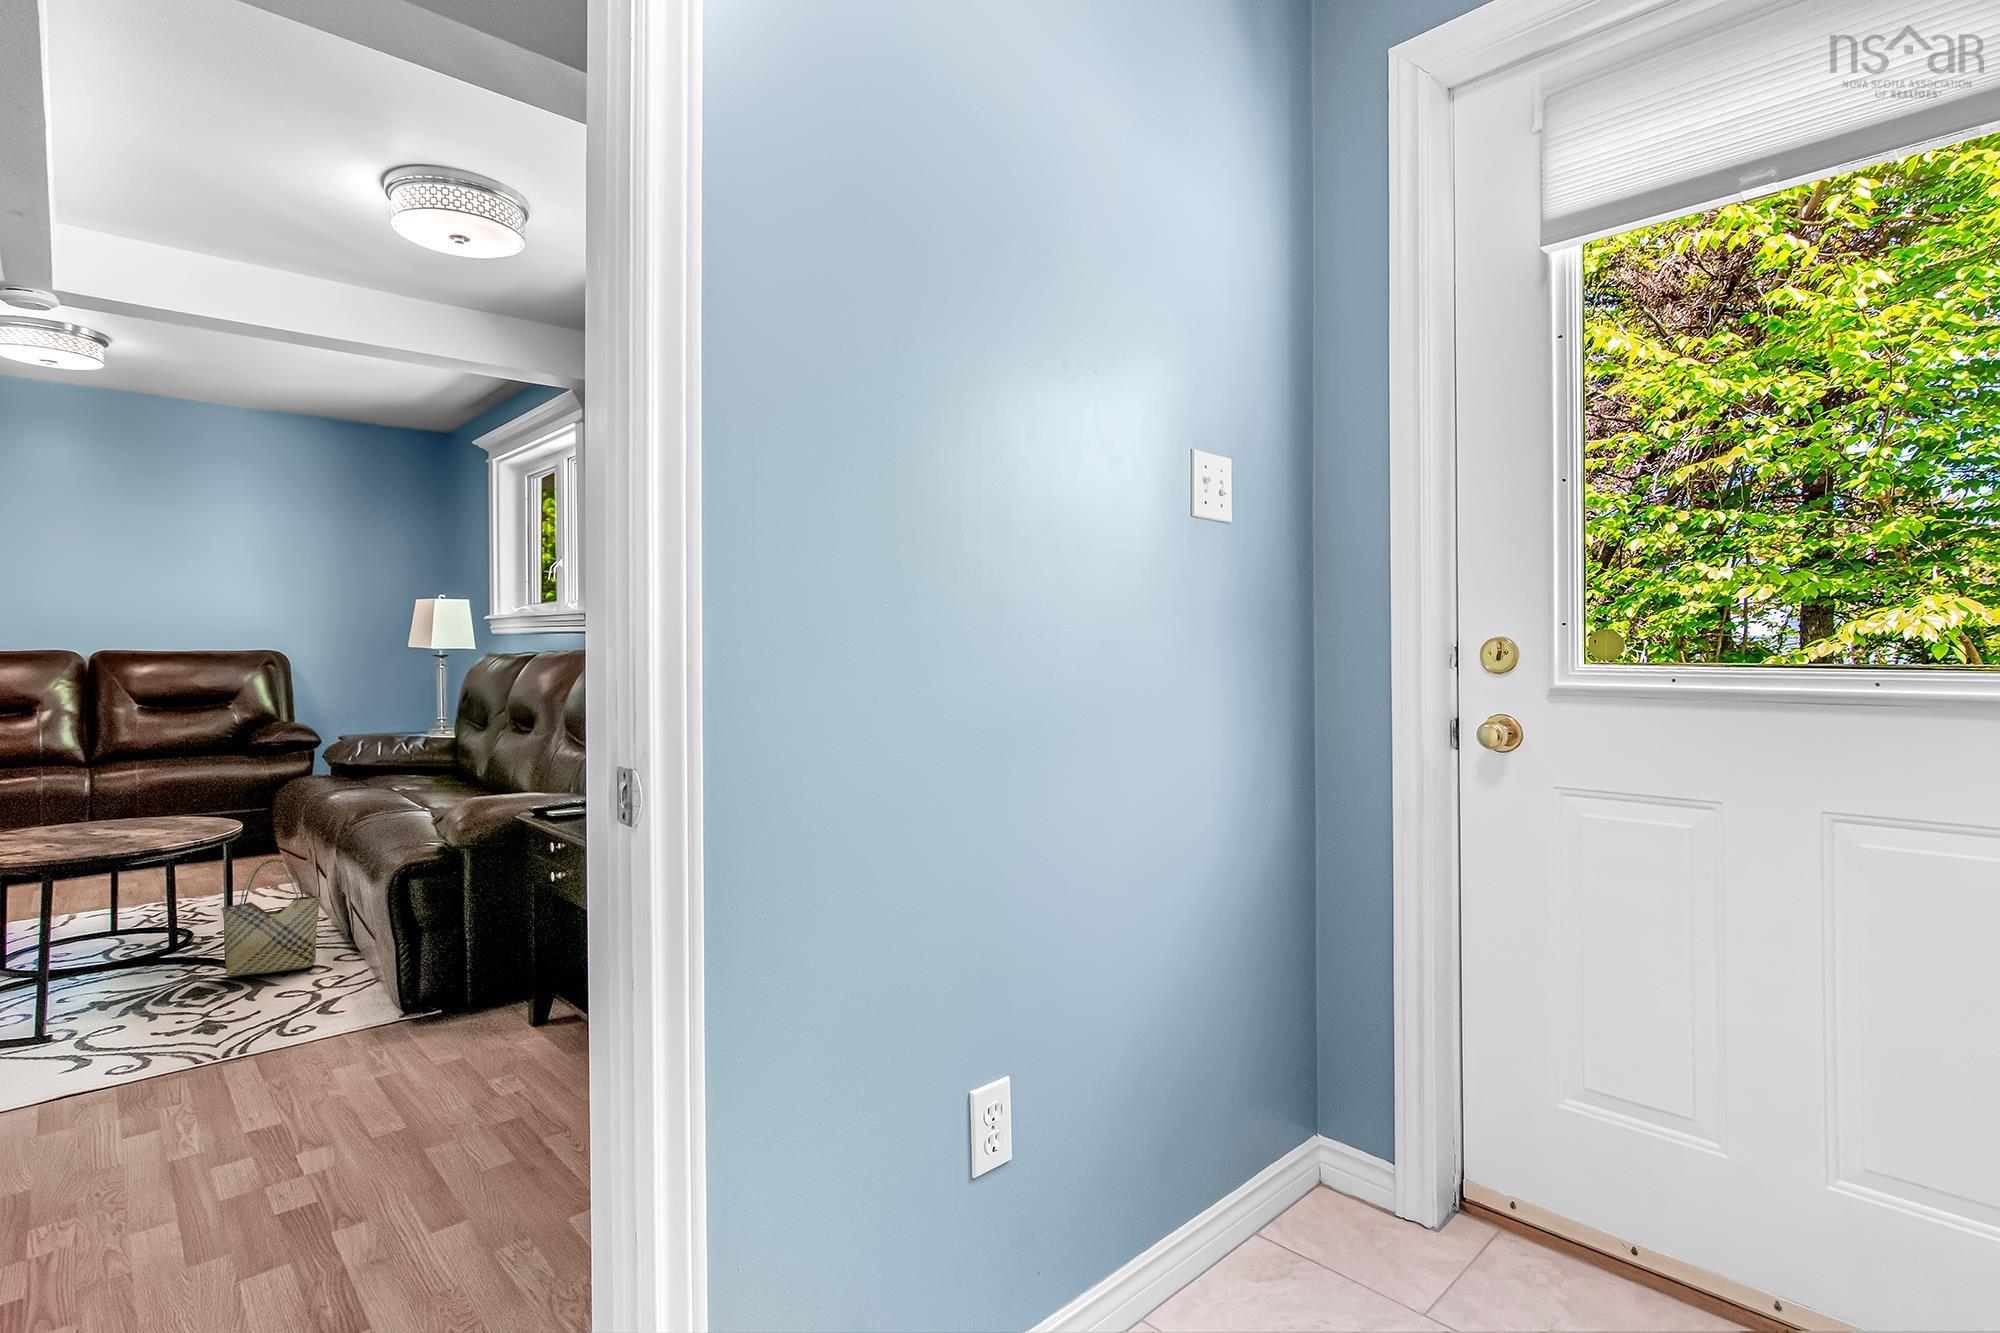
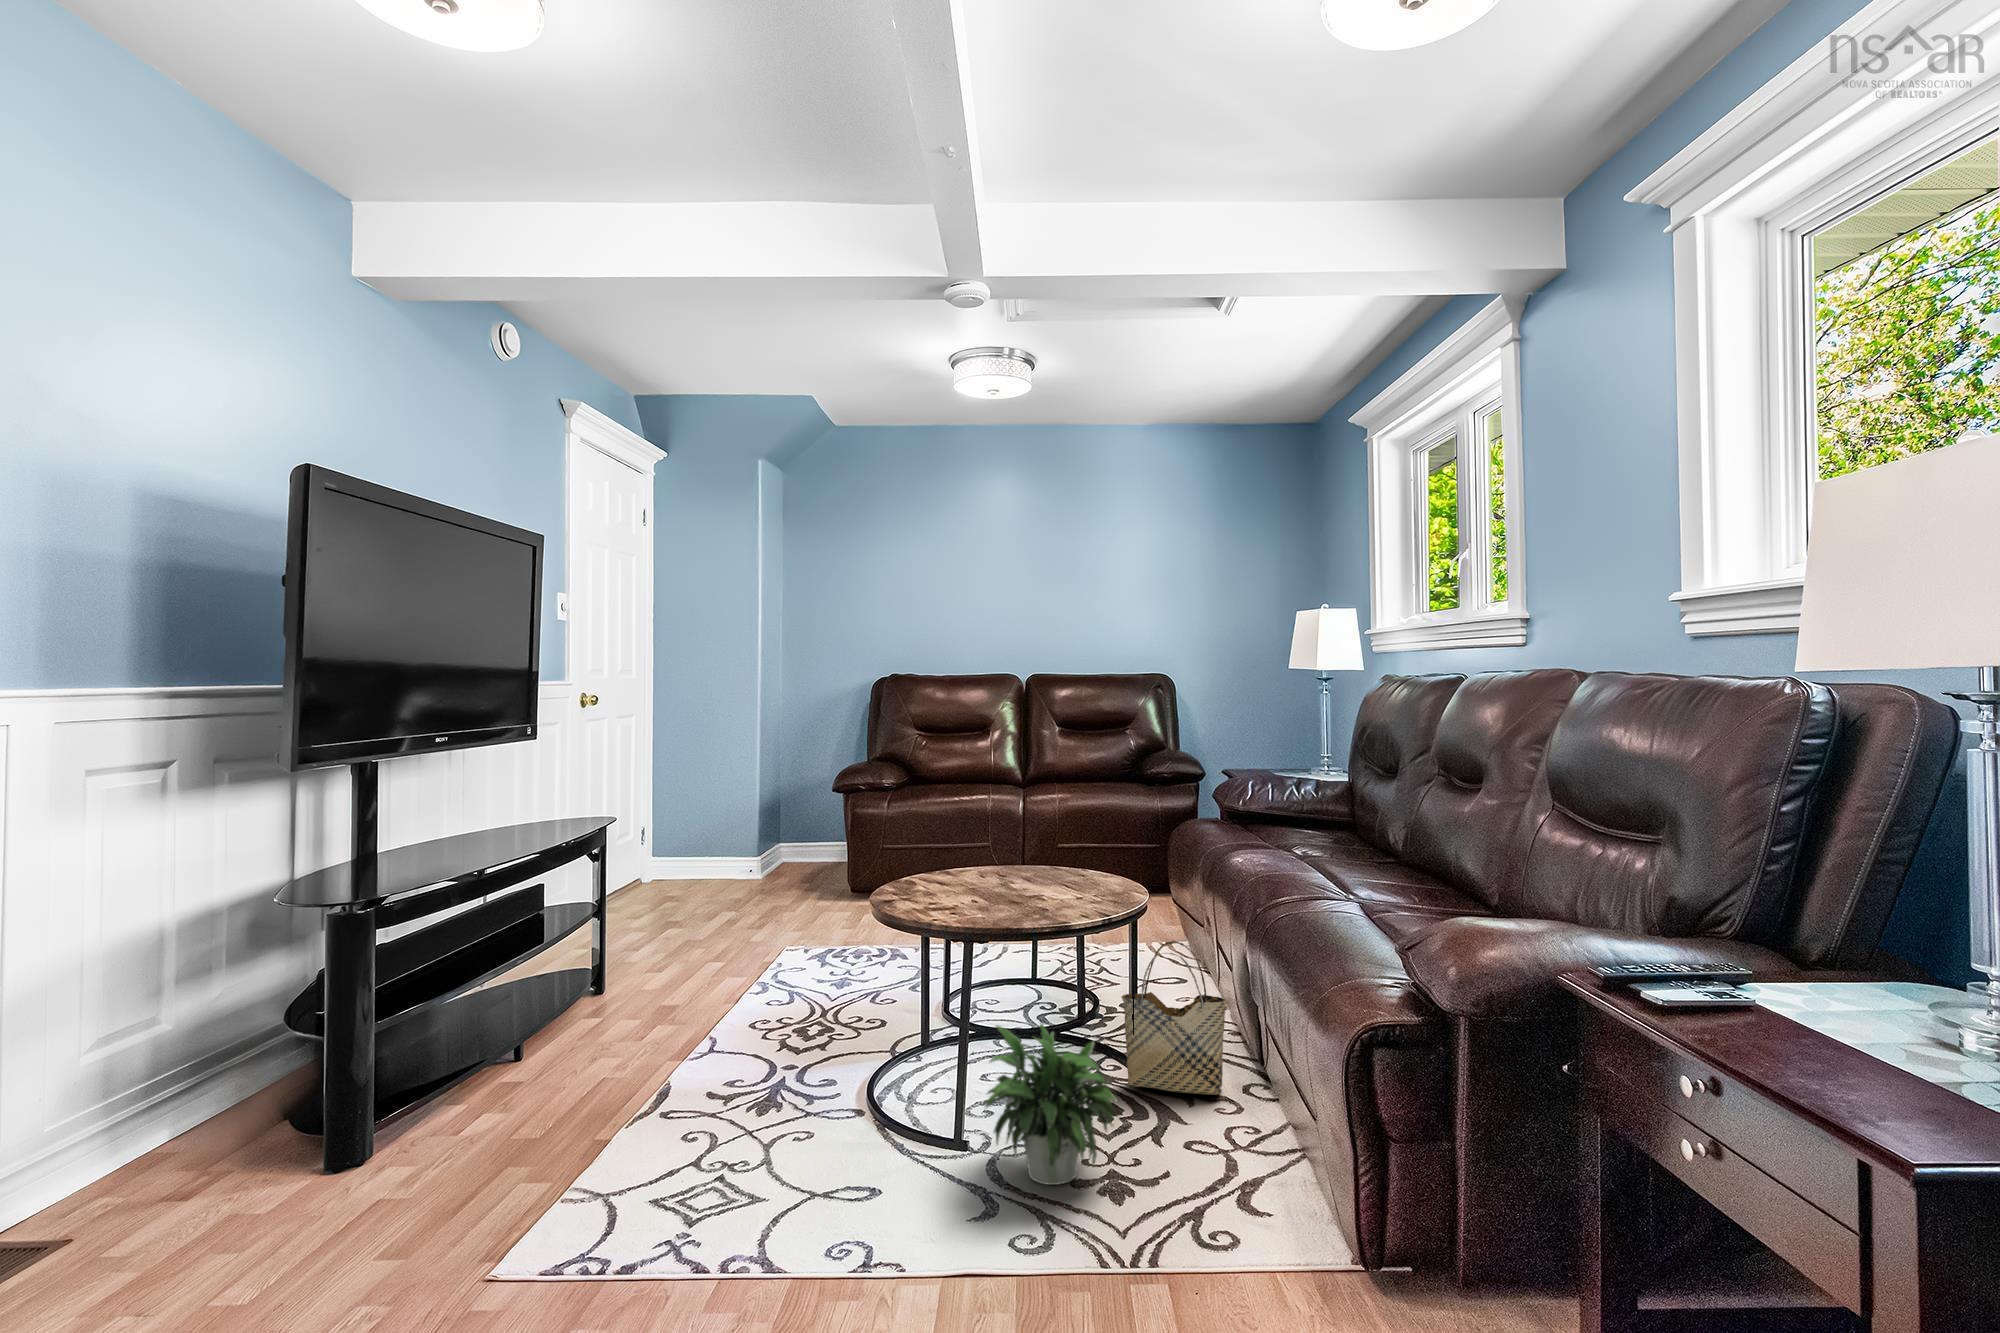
potted plant: none [81,925,217,1042] -> present [985,1023,1117,1185]

